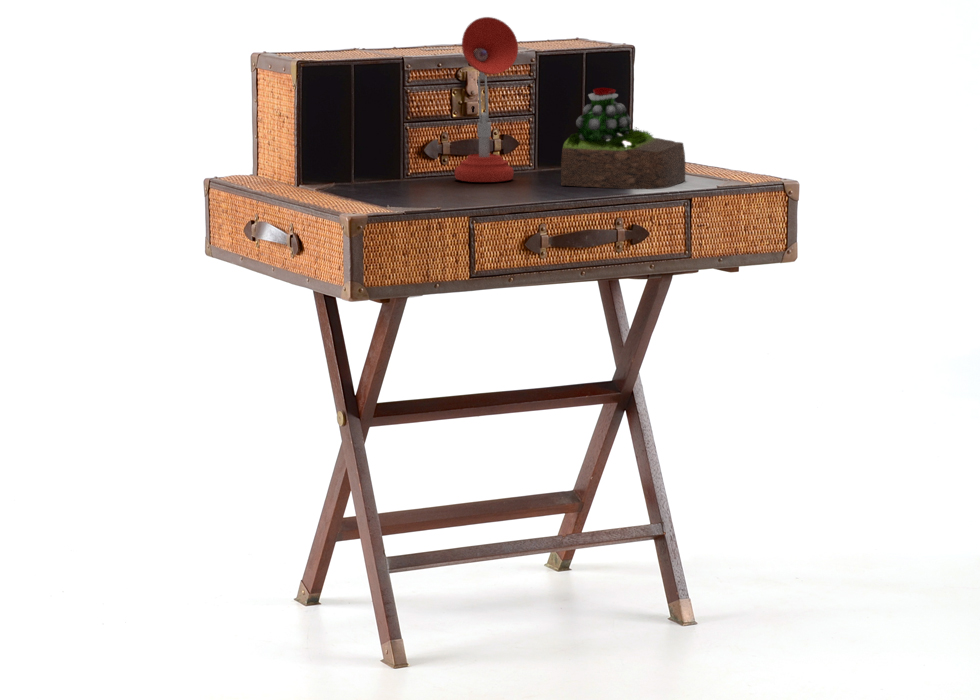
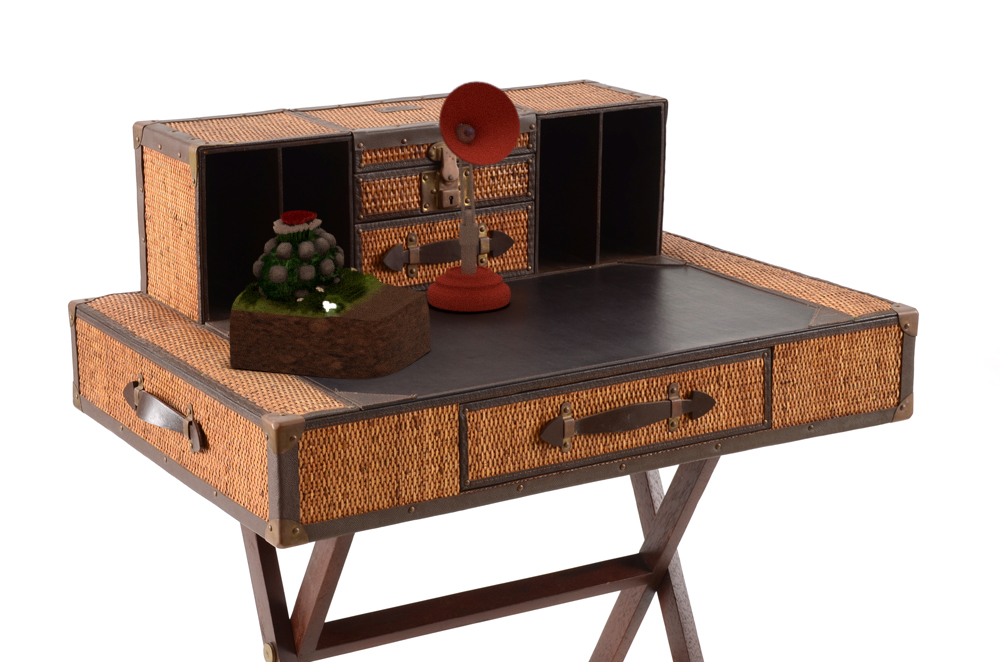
succulent plant: present [561,88,685,189] -> present [230,210,431,379]

